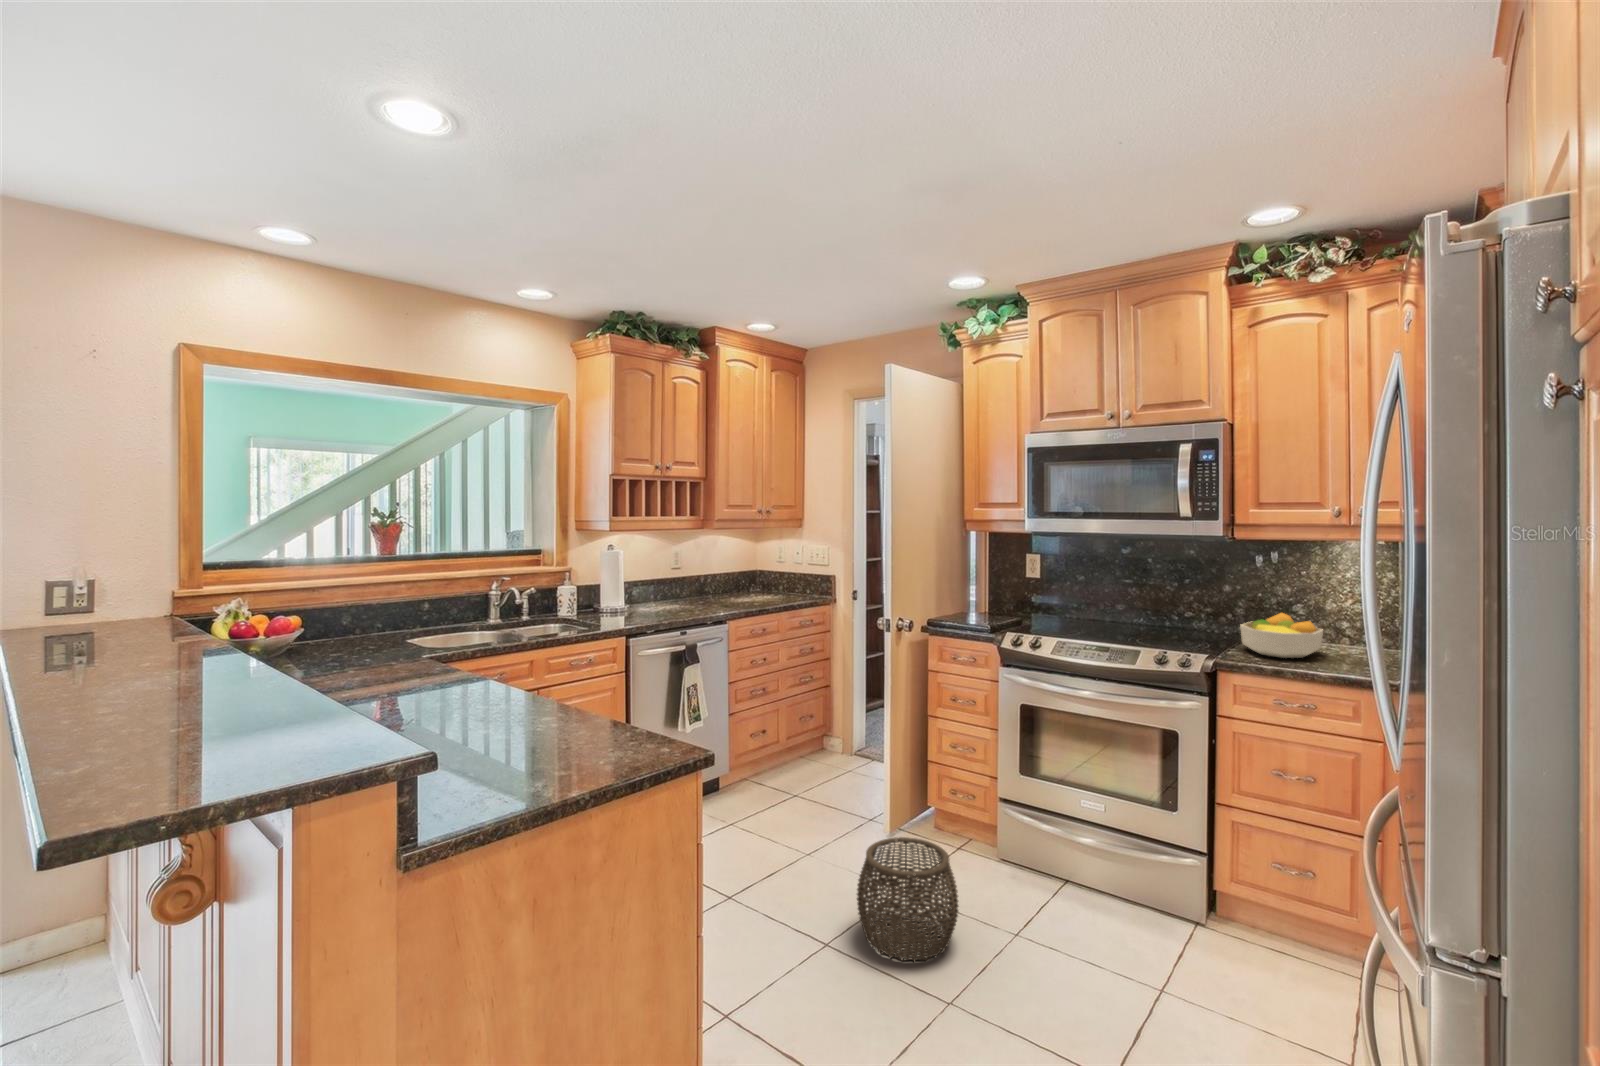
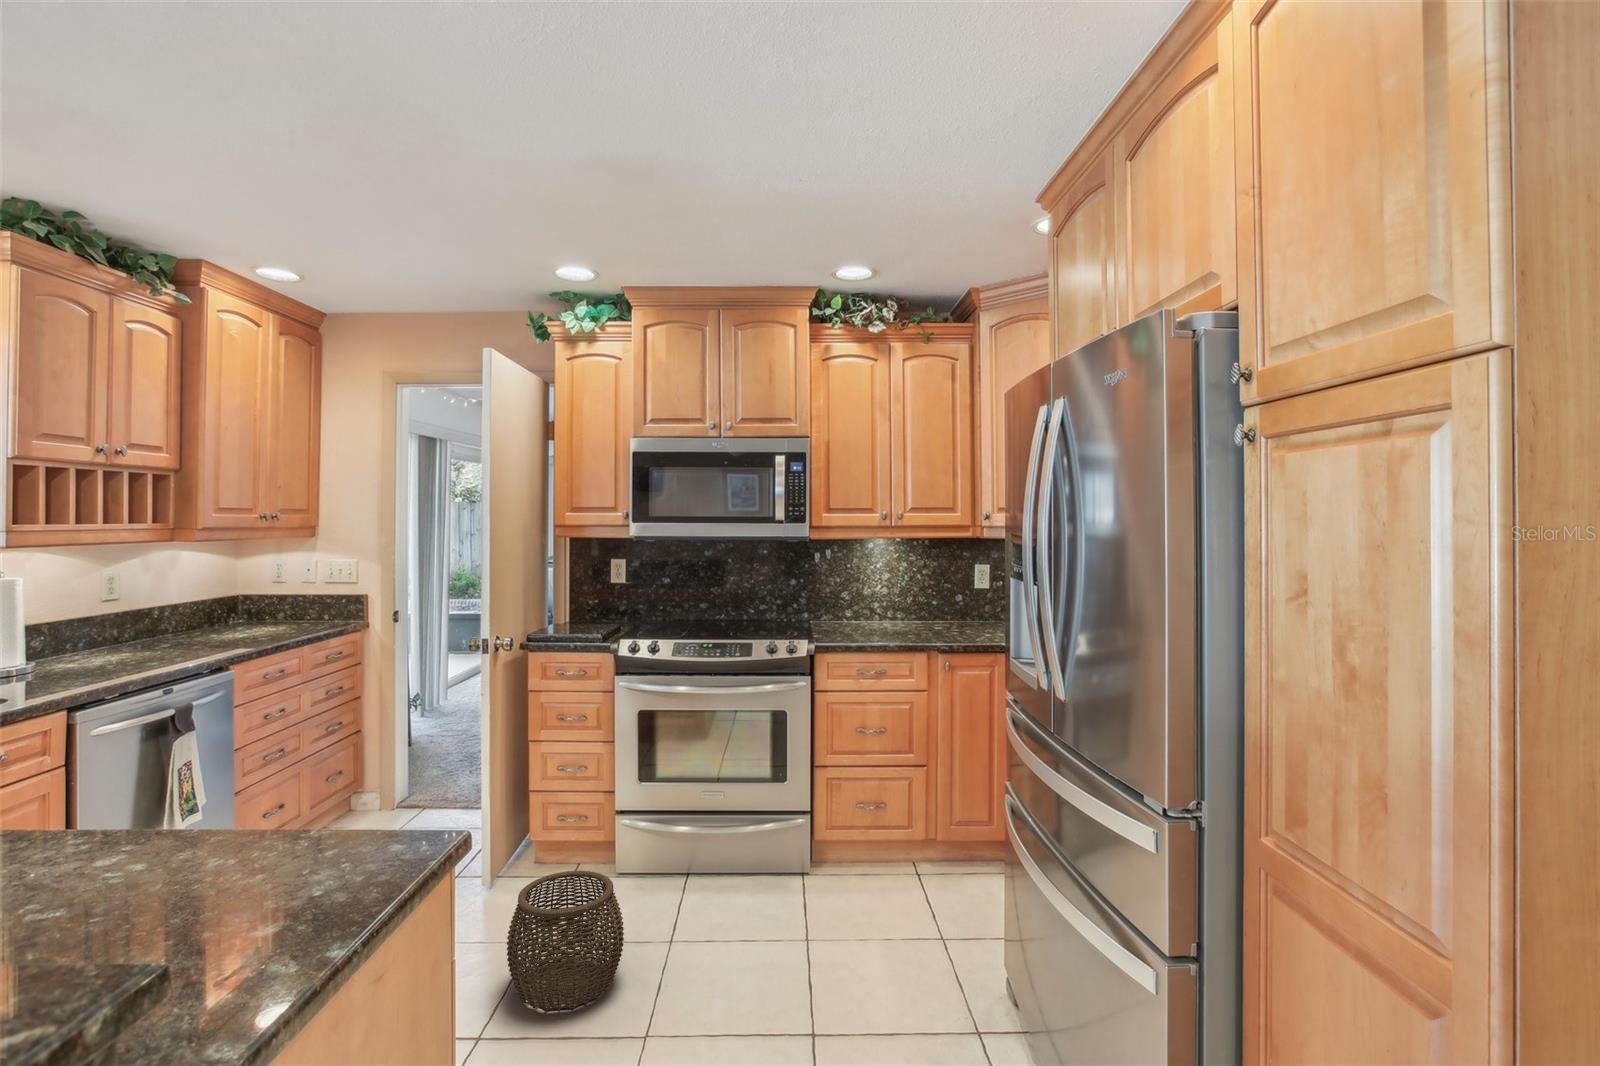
fruit bowl: present [1240,613,1323,658] -> none [822,600,879,637]

